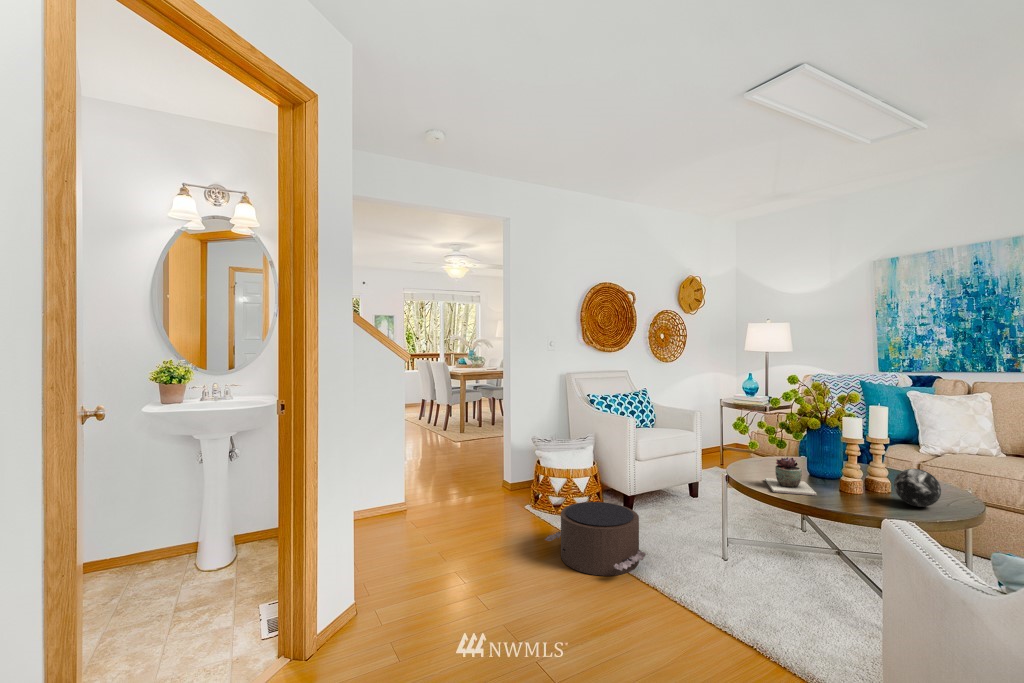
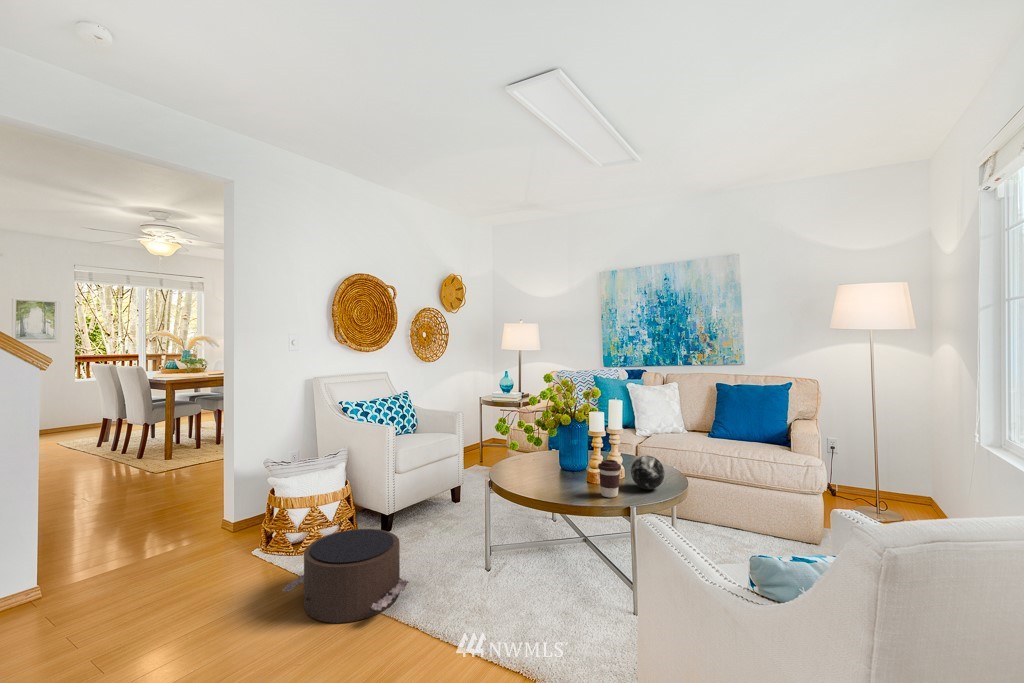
succulent plant: present [765,457,816,495] -> none [525,456,571,493]
coffee cup: none [849,467,878,508] -> present [598,460,621,497]

